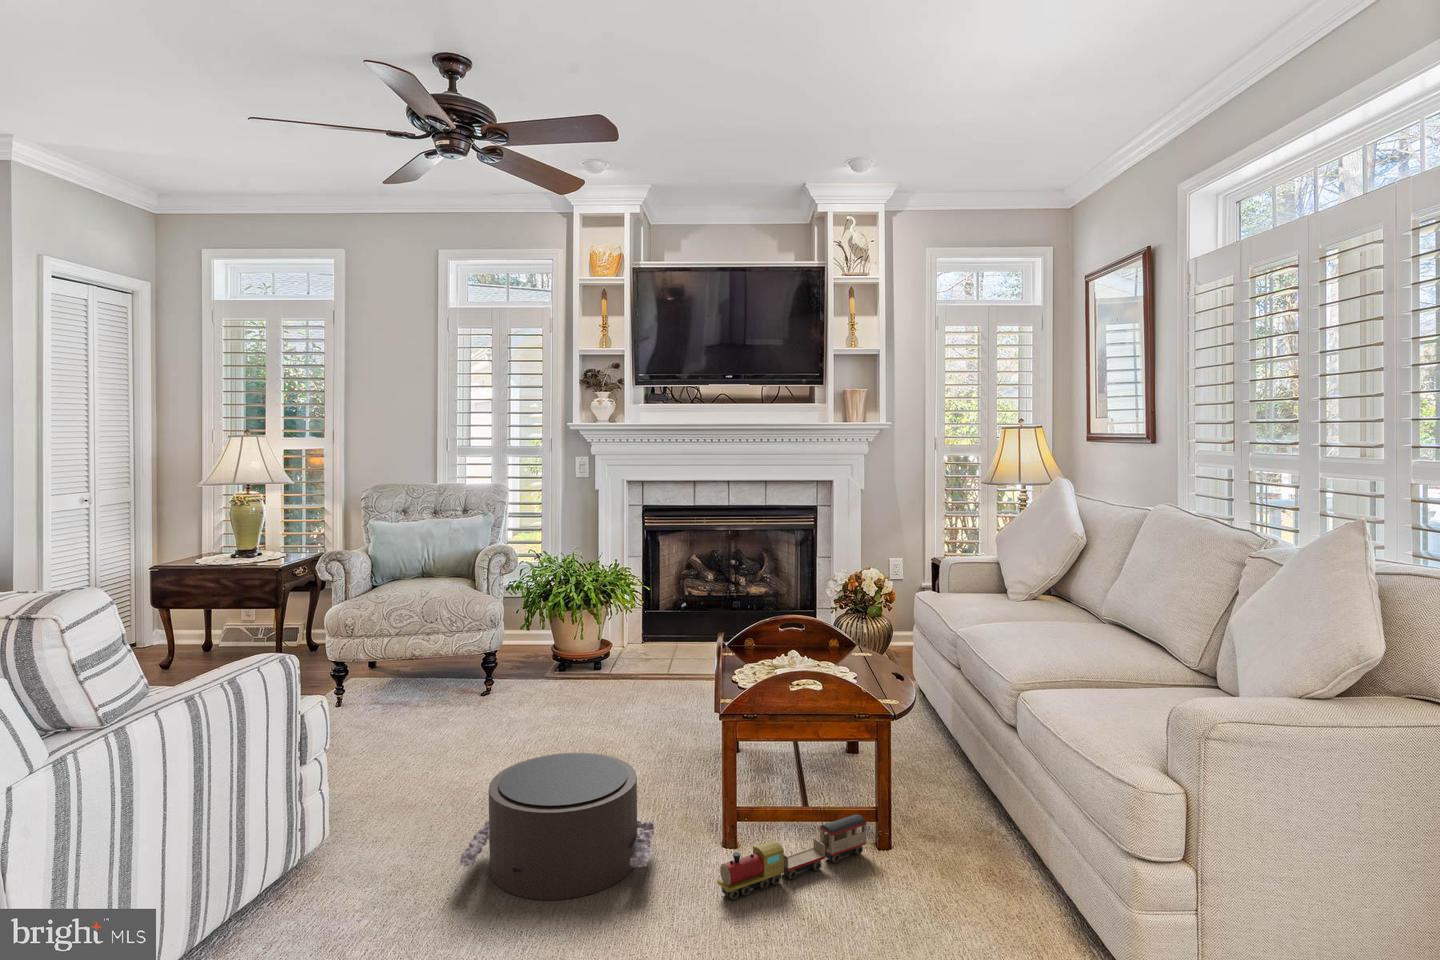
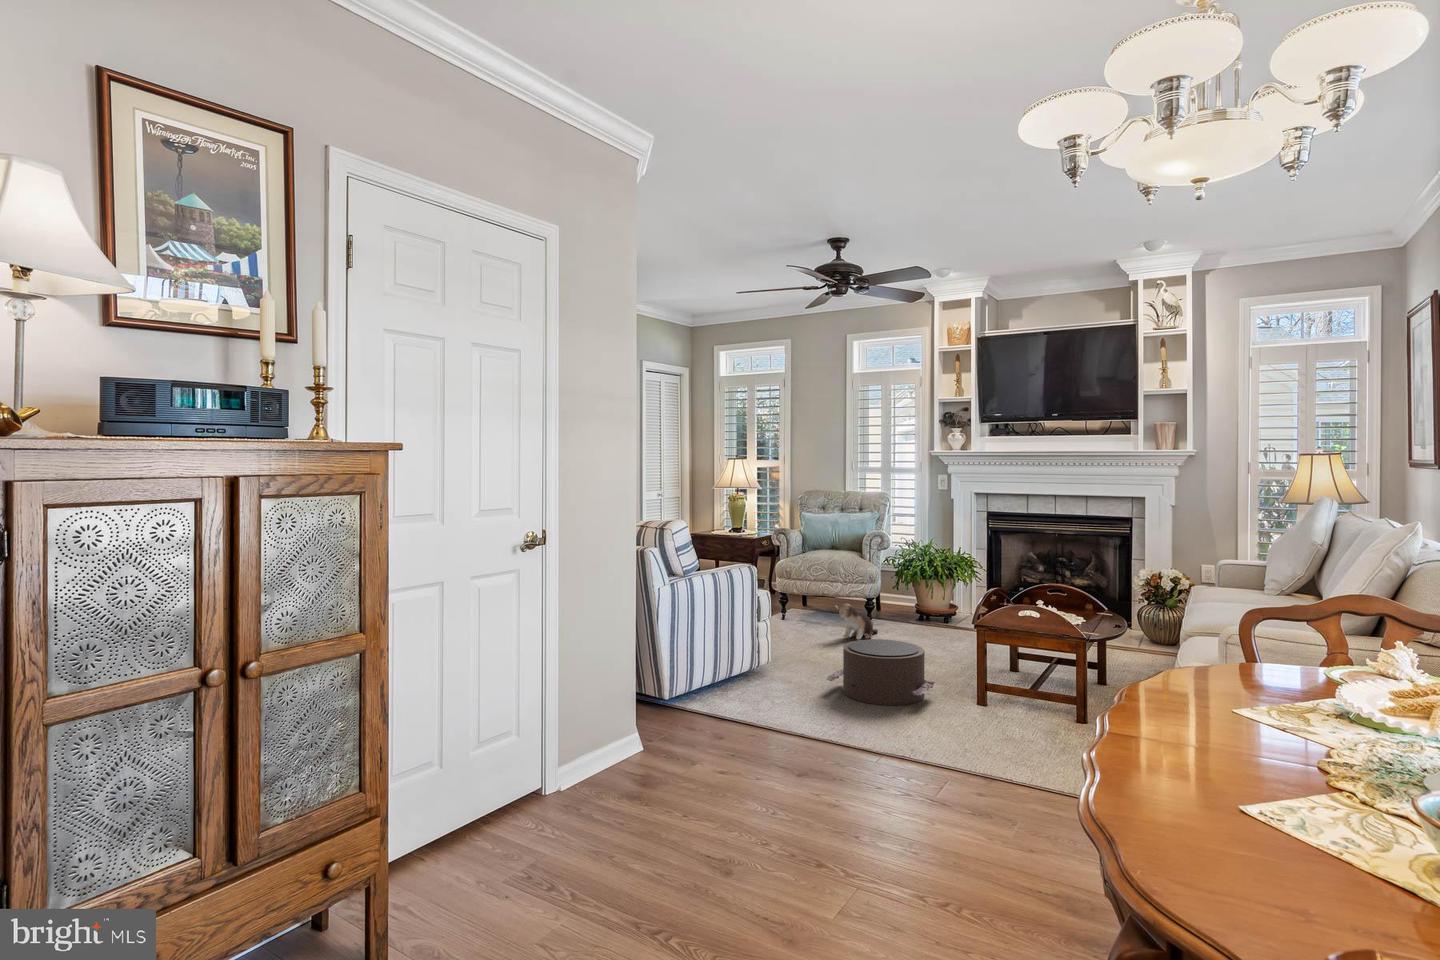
plush toy: none [444,673,510,730] -> present [837,604,878,640]
toy train: present [717,814,867,900] -> none [960,695,1066,720]

